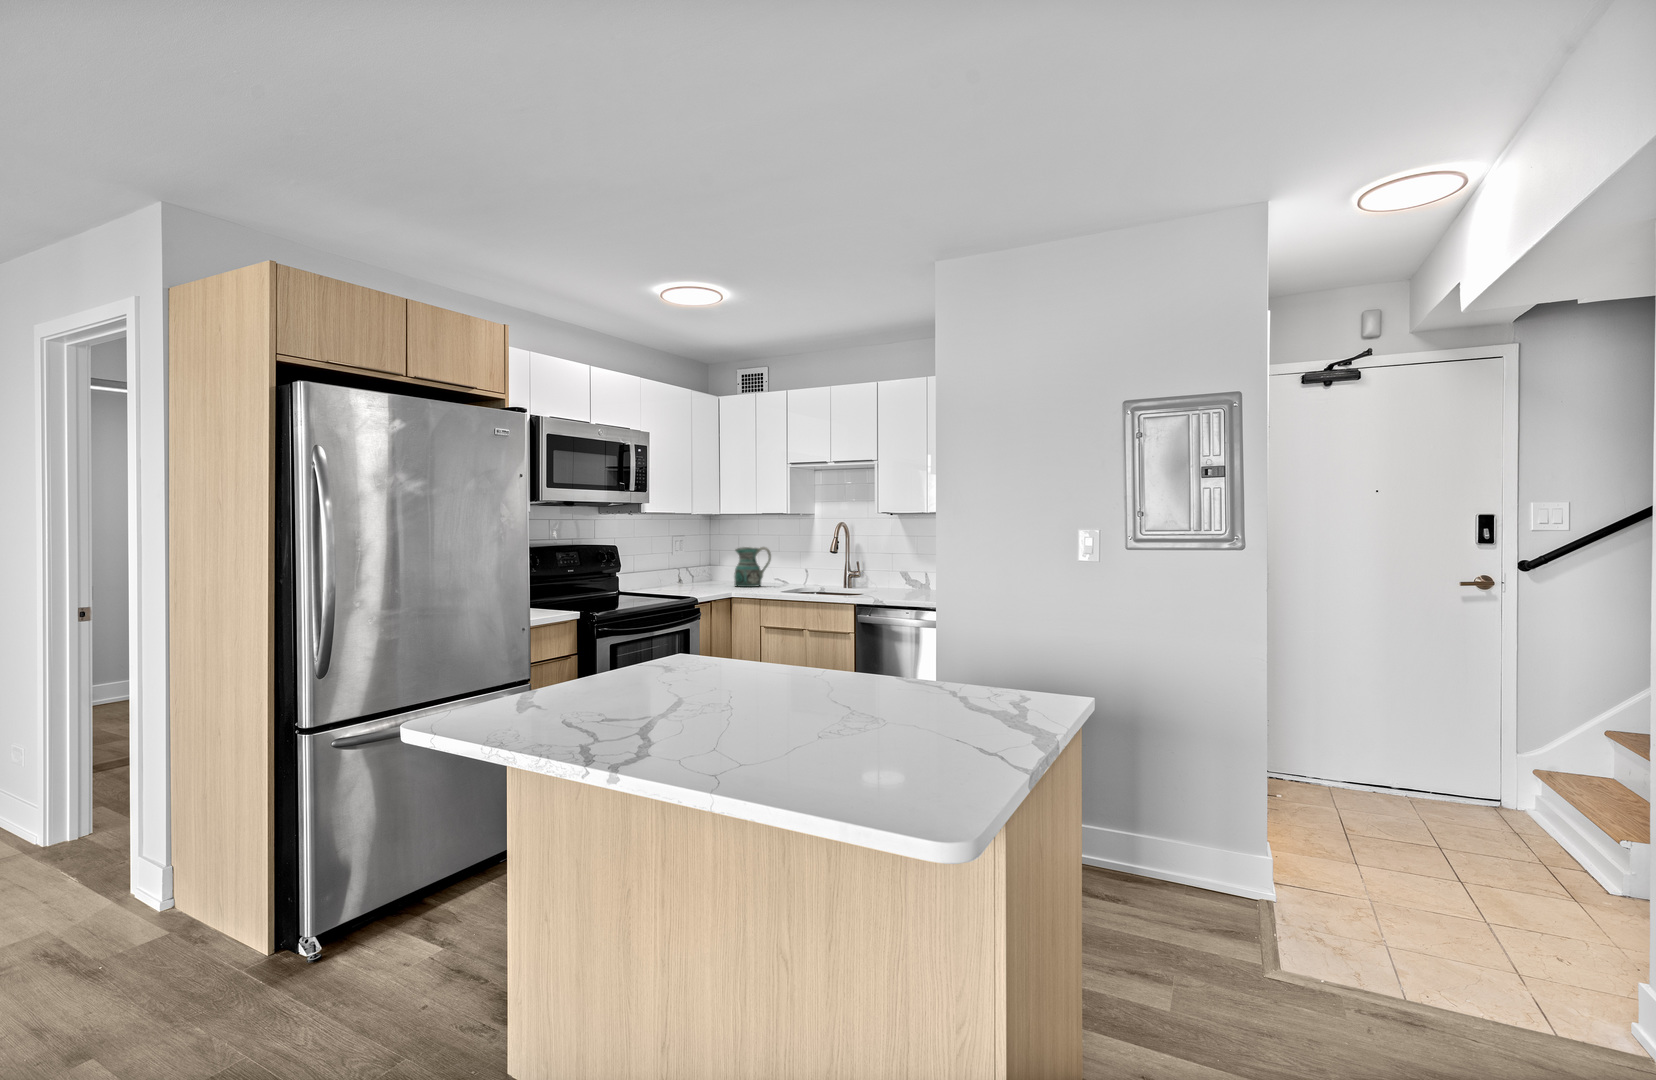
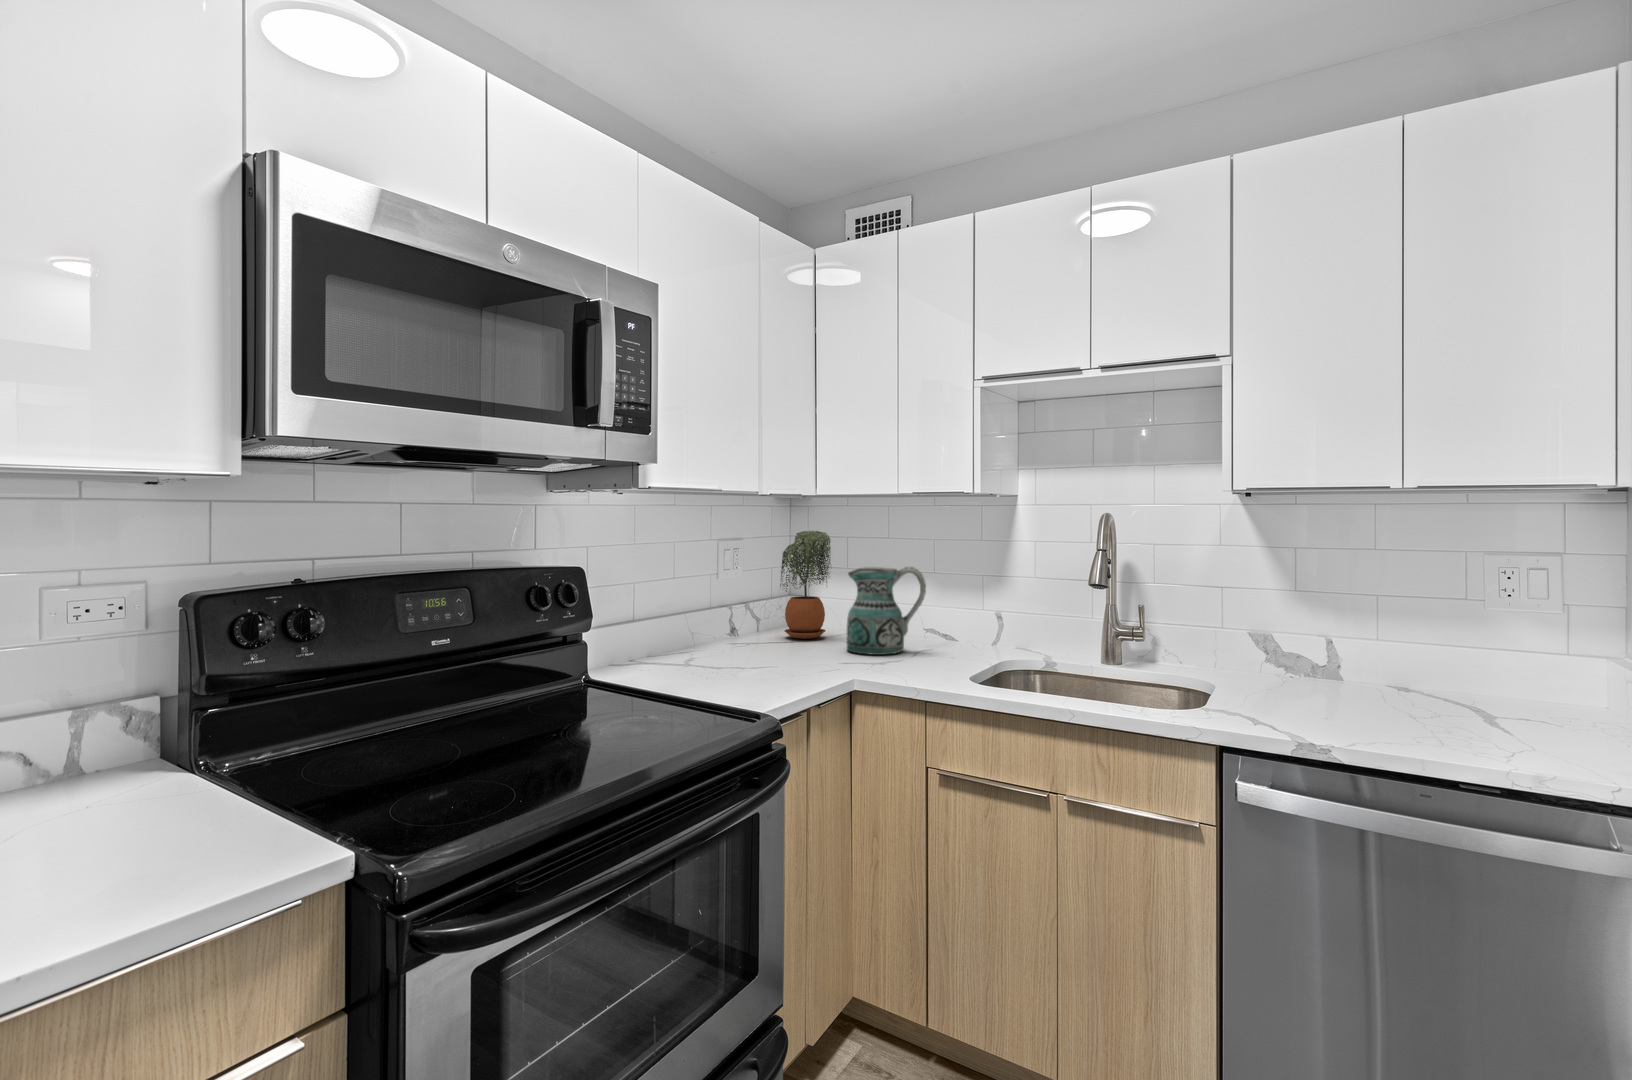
potted plant: none [704,531,732,584] -> present [780,531,831,639]

